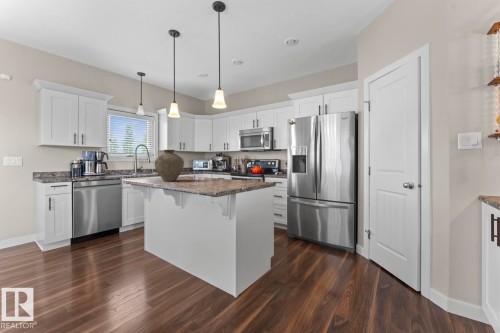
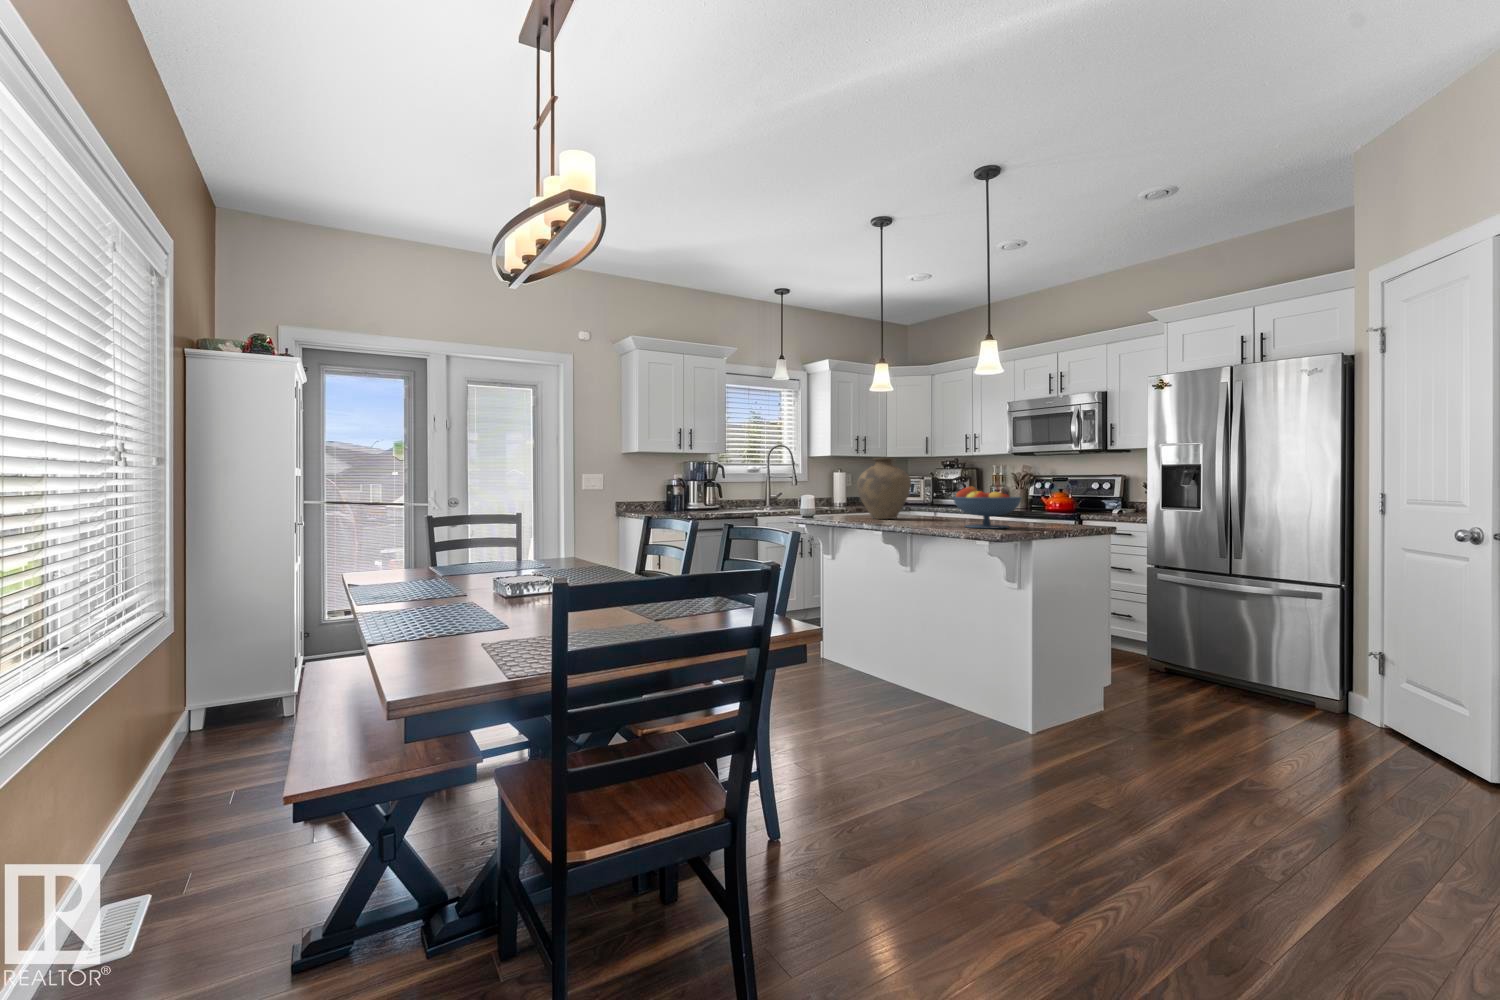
fruit bowl: none [195,165,231,188] -> present [953,486,1022,529]

